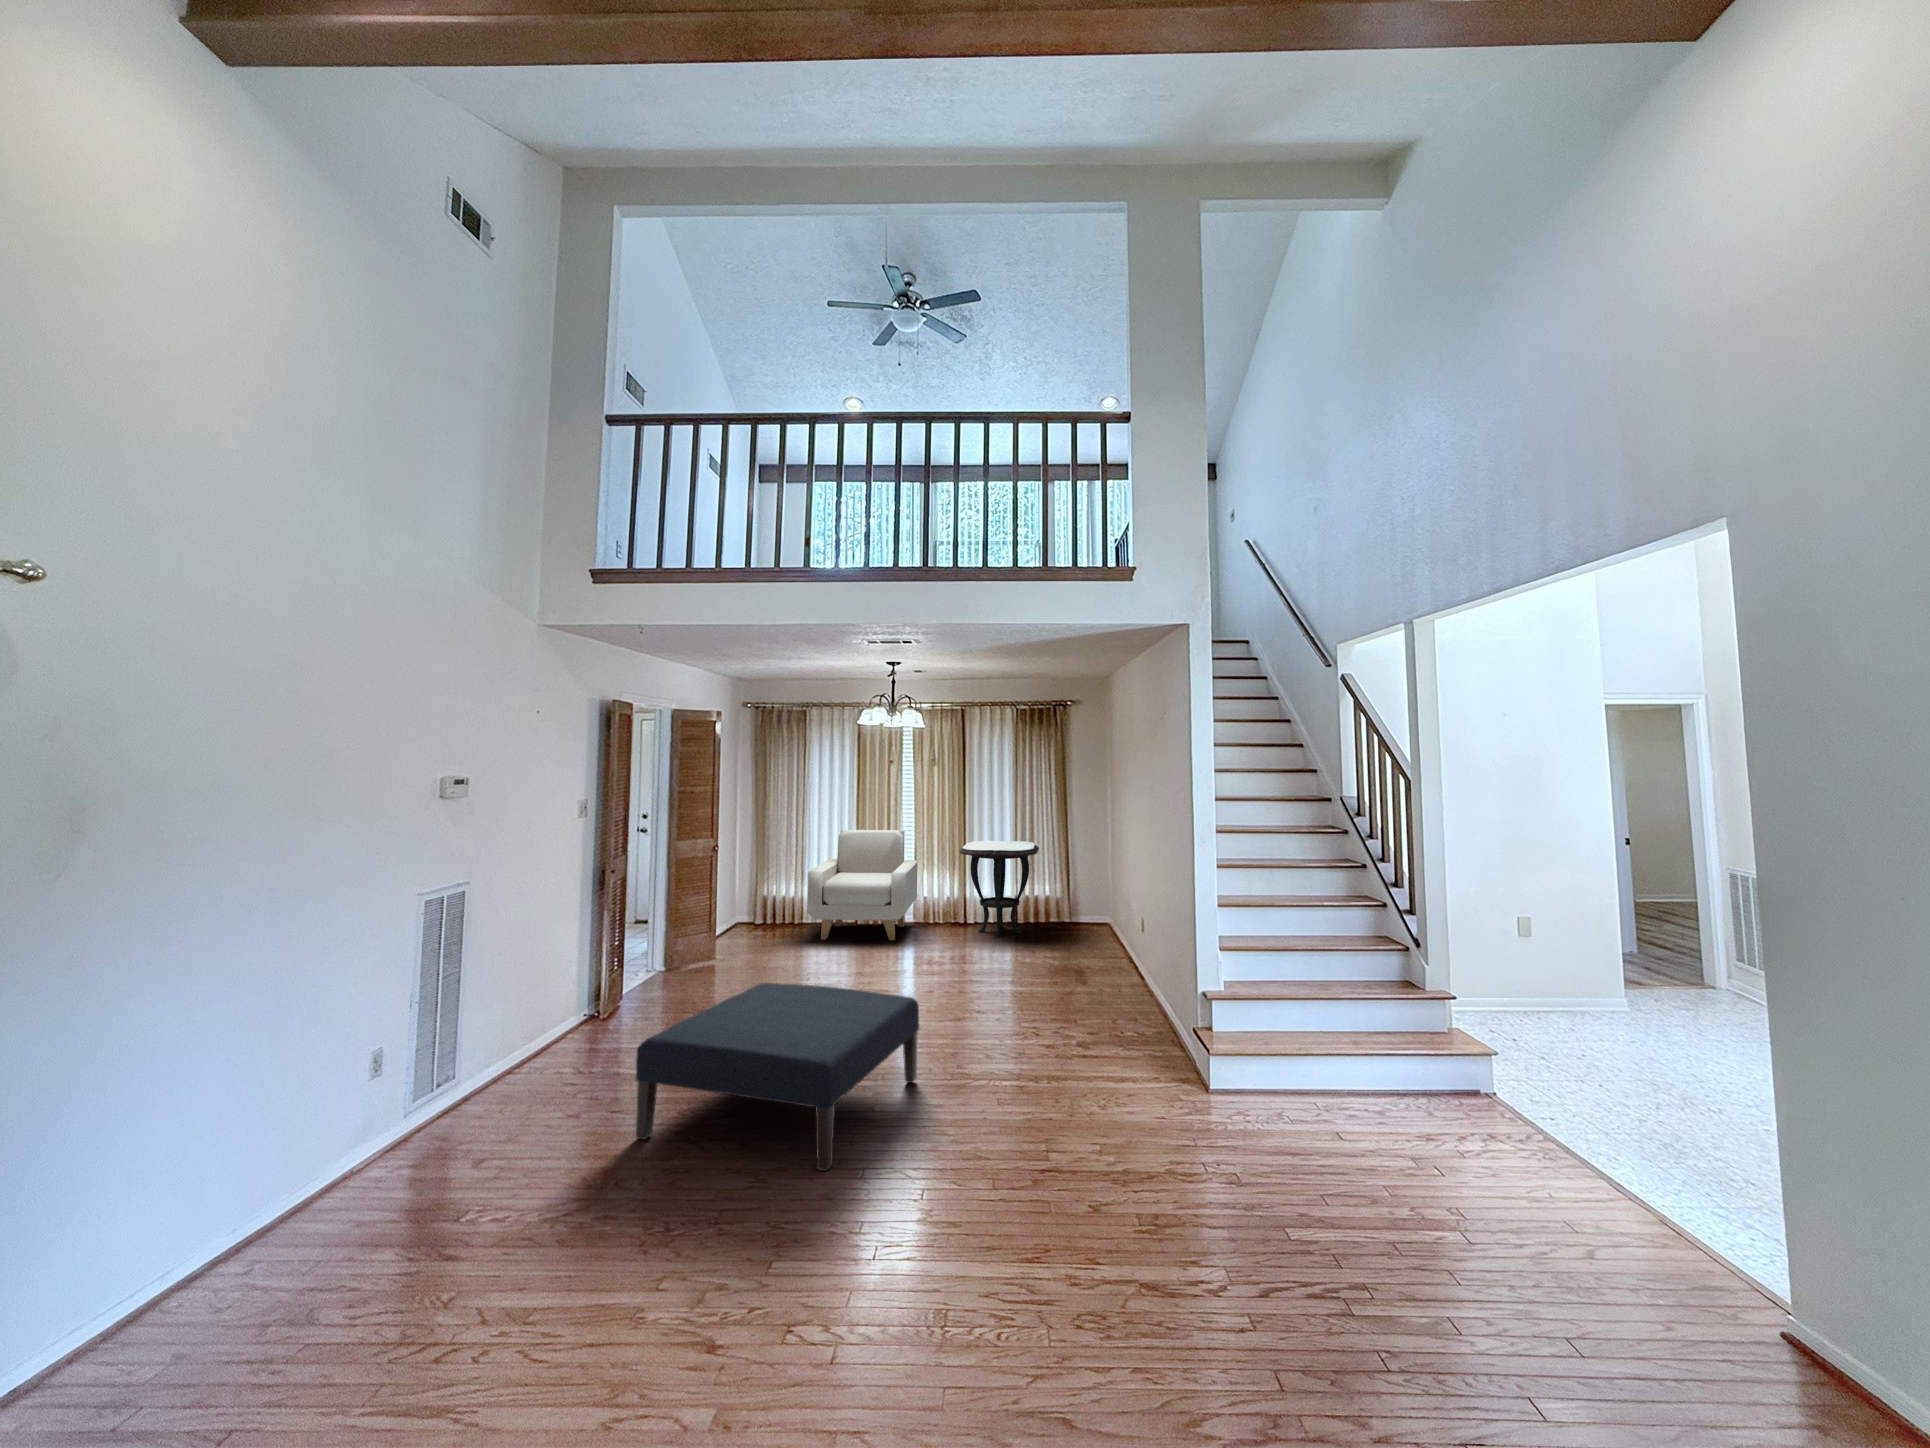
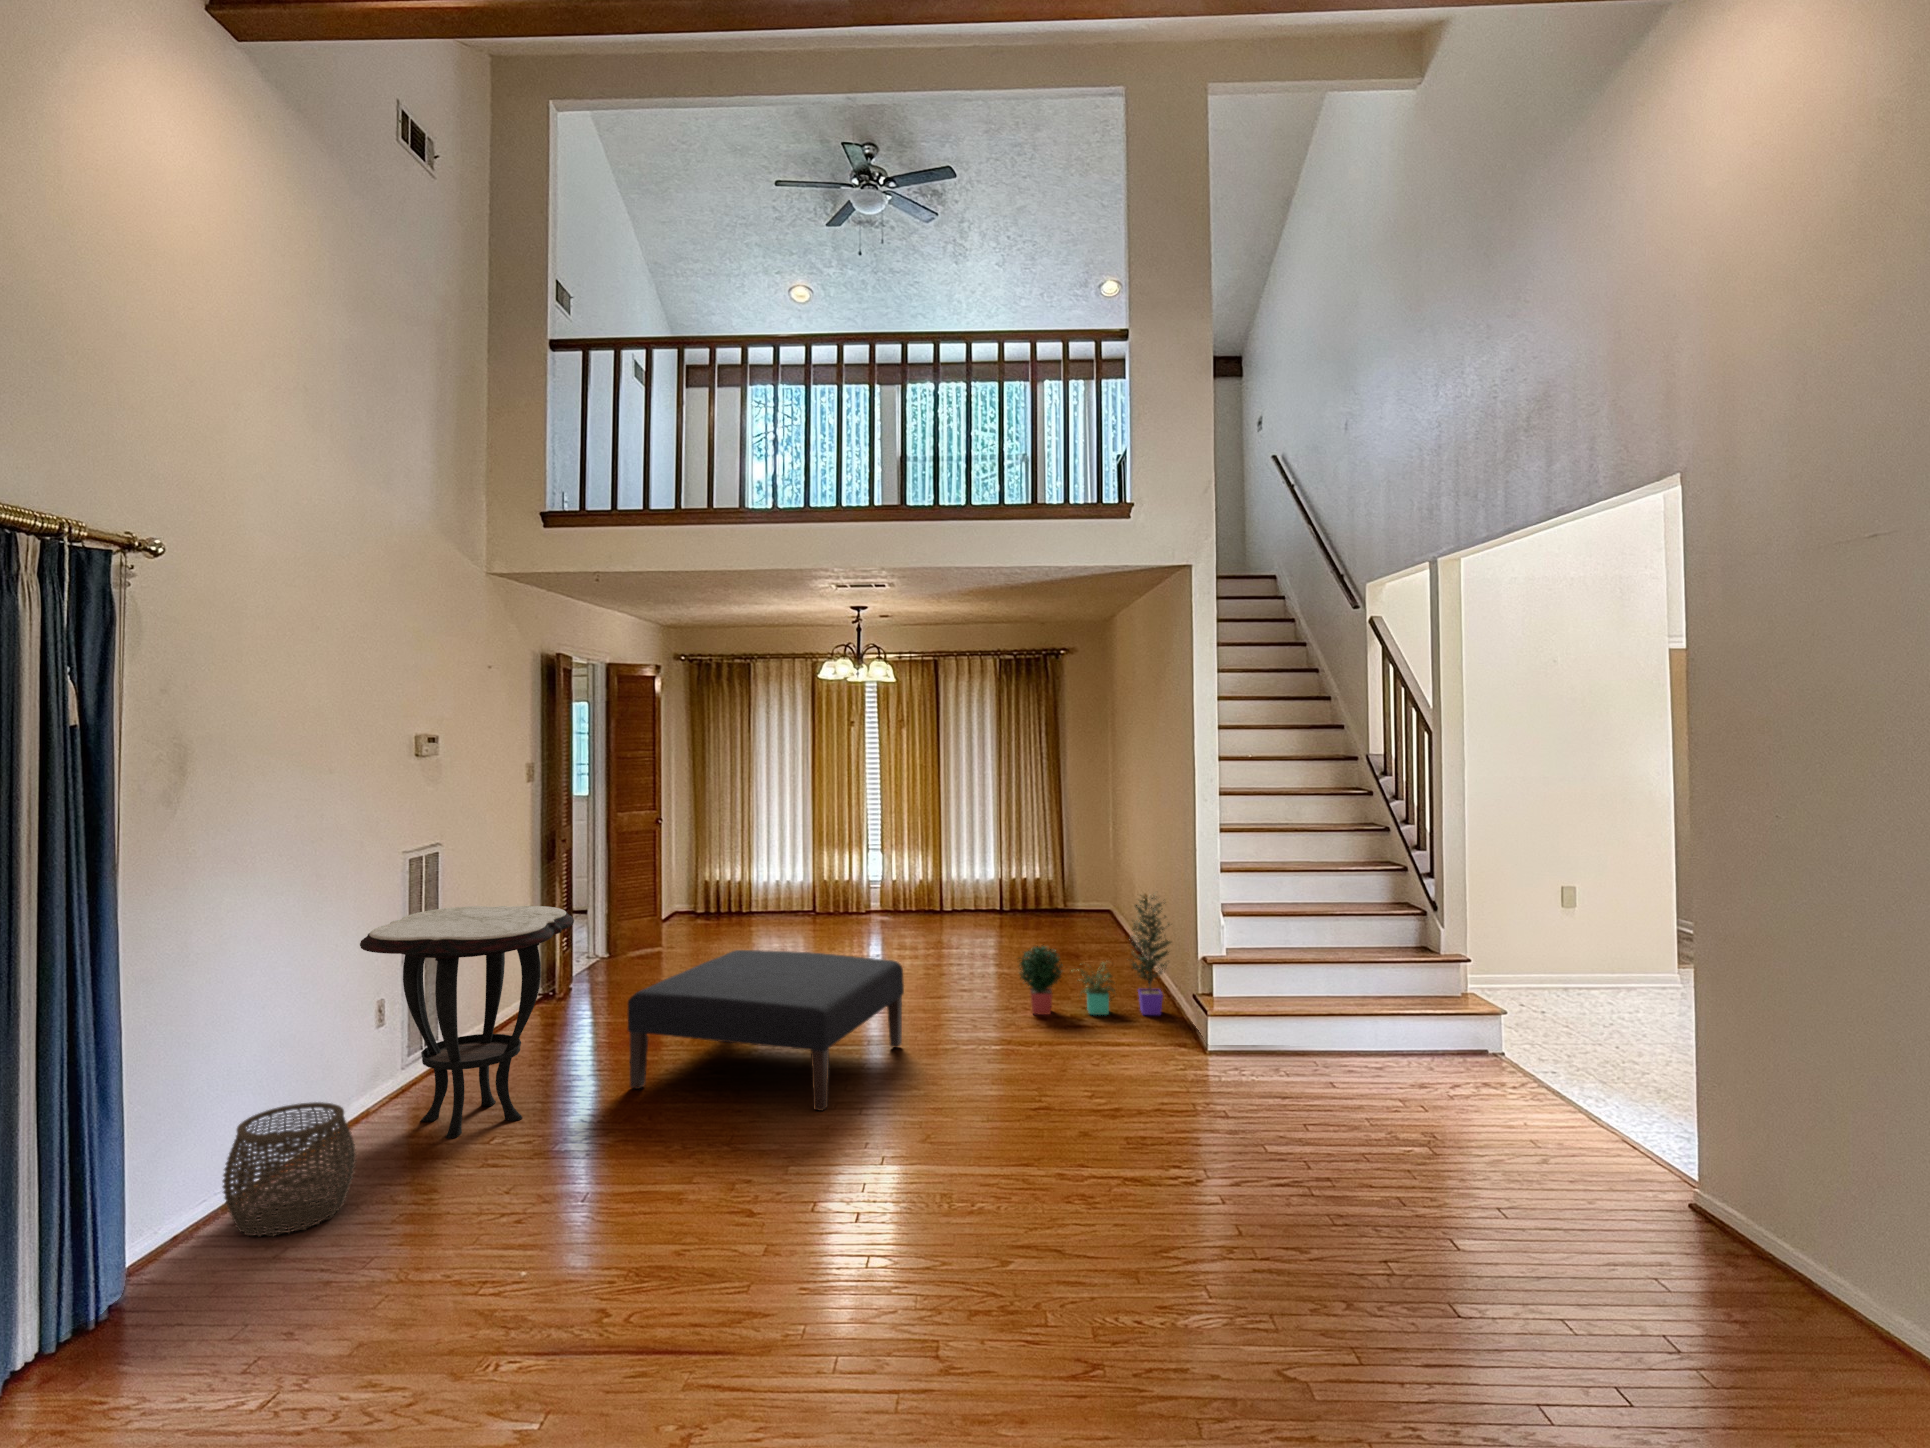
armchair: present [807,830,917,940] -> none [759,802,883,927]
side table: present [959,841,1039,938] -> present [360,906,574,1139]
potted plant: none [1028,924,1172,1042] -> present [1019,896,1171,1015]
woven basket: none [75,1203,270,1393] -> present [223,1102,356,1237]

